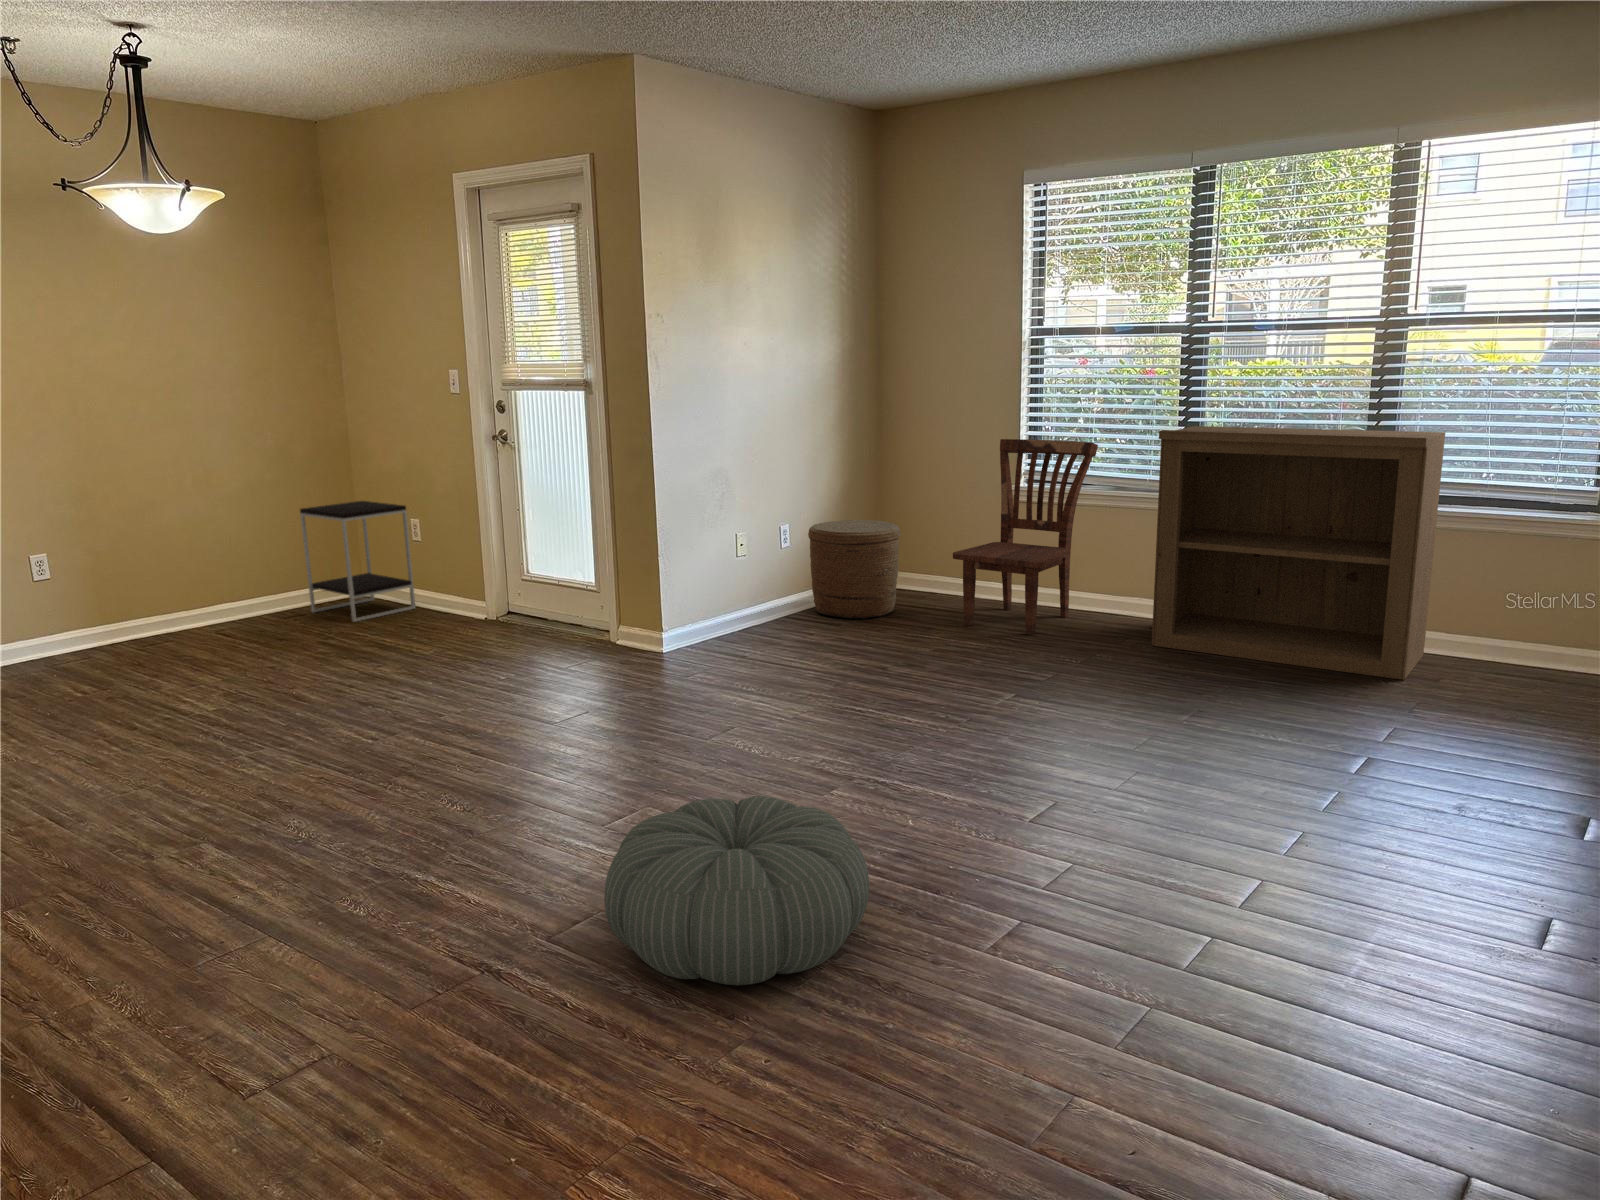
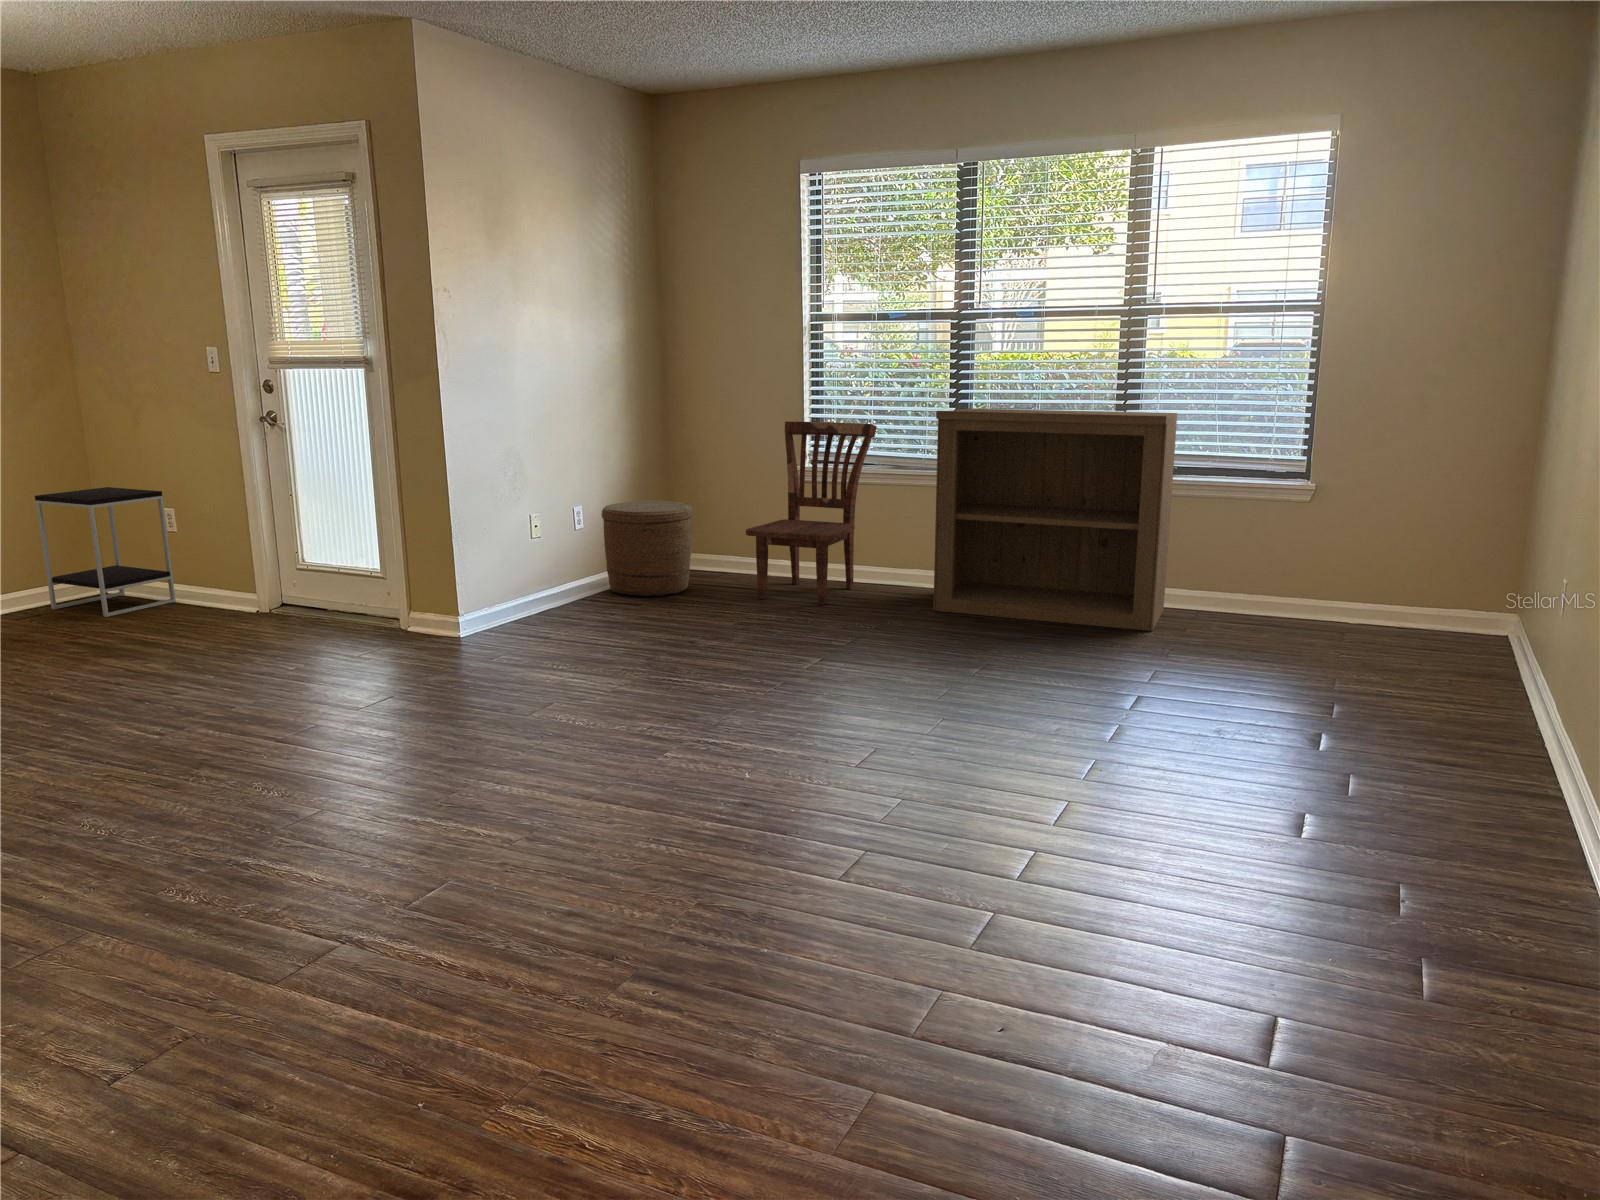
pouf: present [604,796,869,985] -> none [467,752,730,929]

